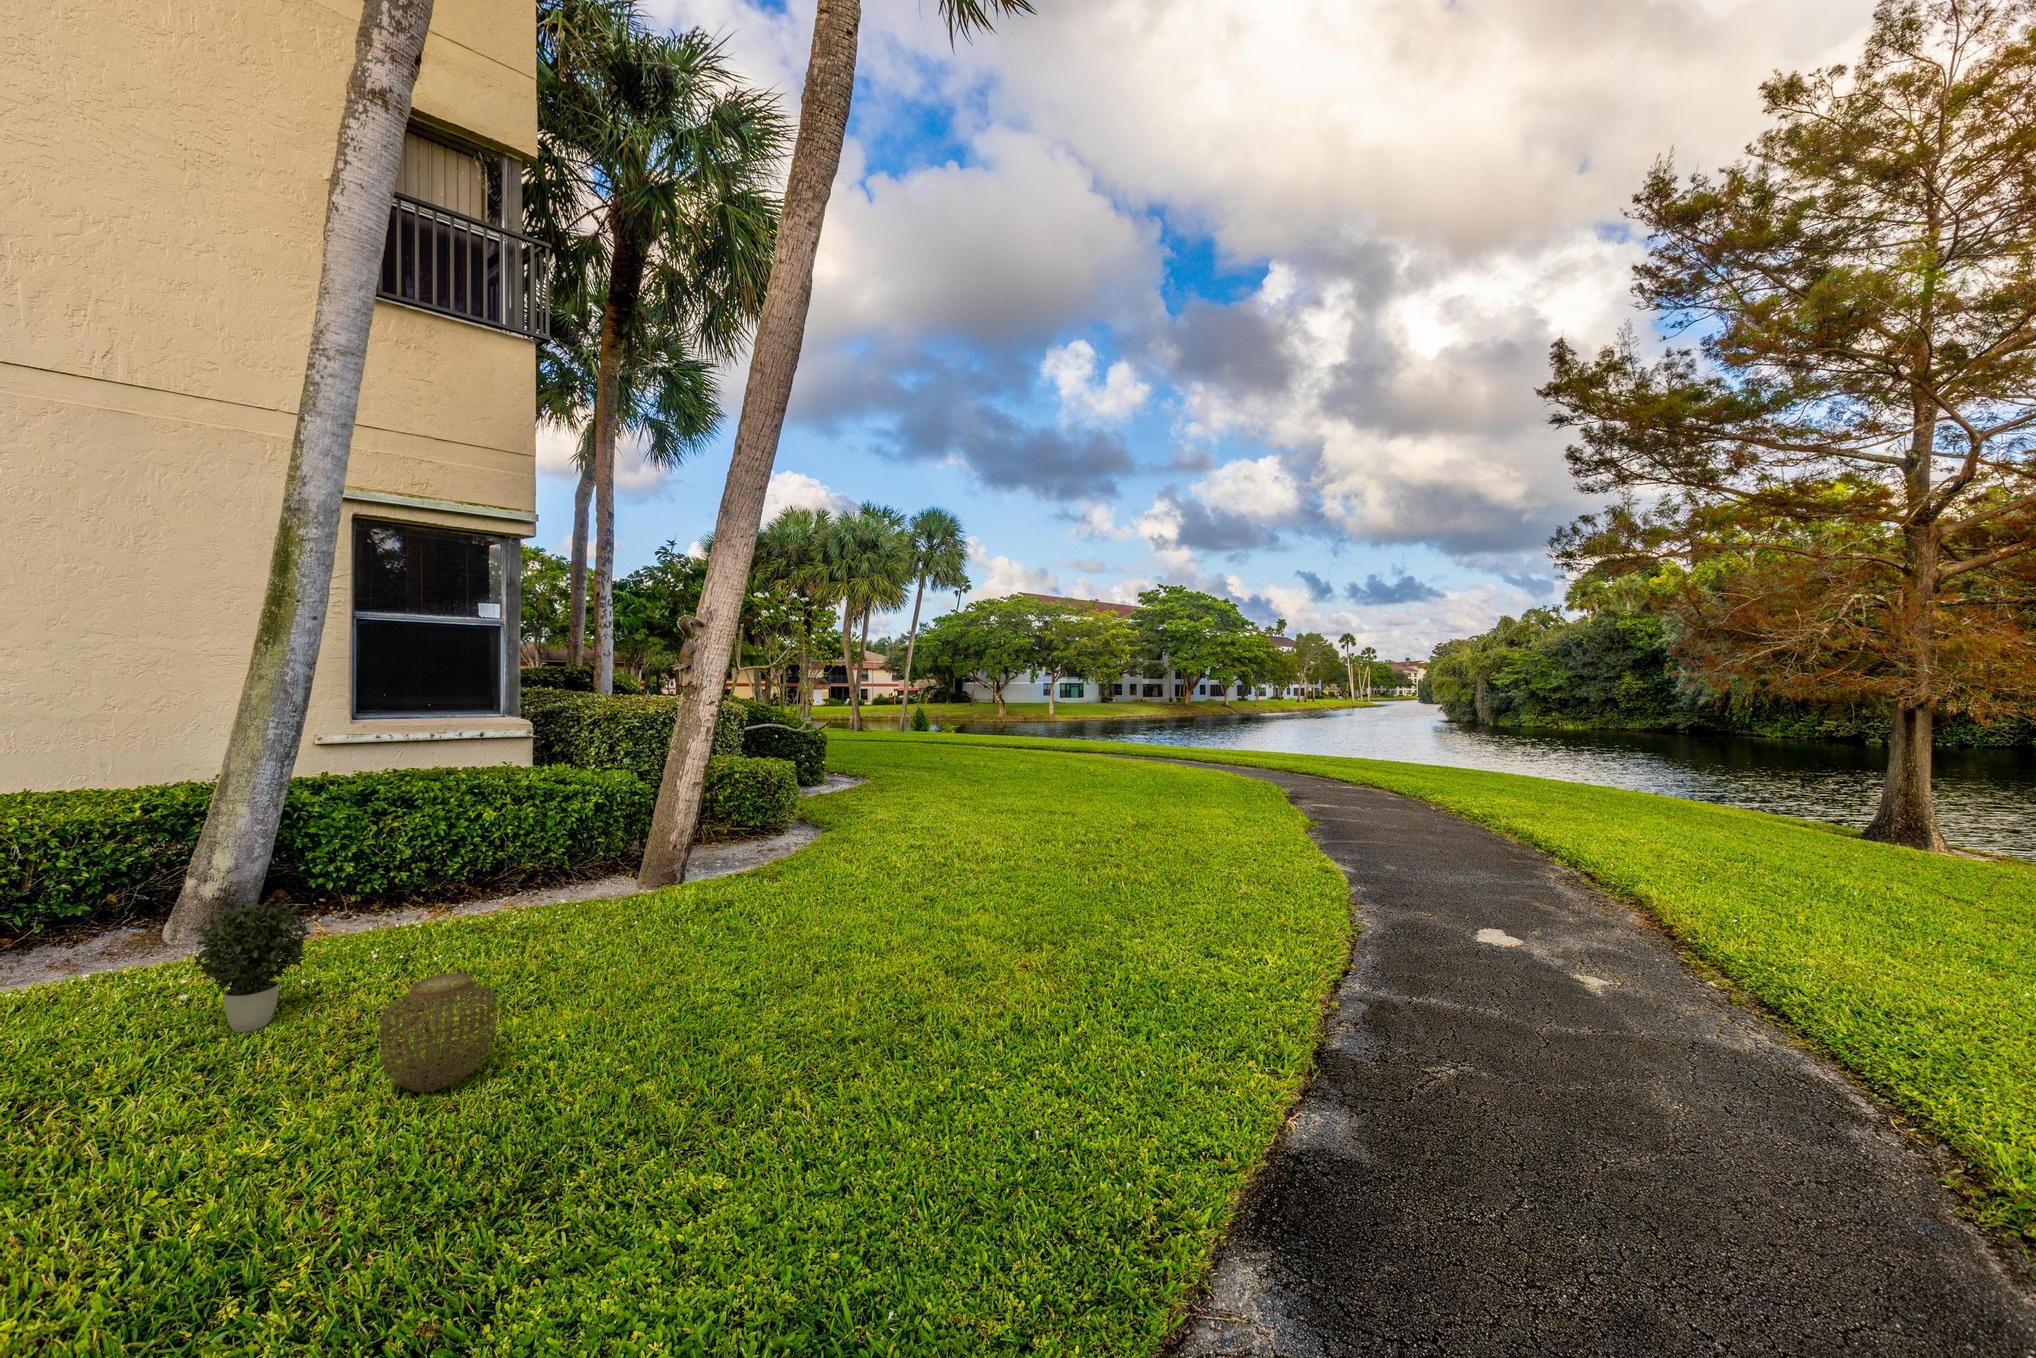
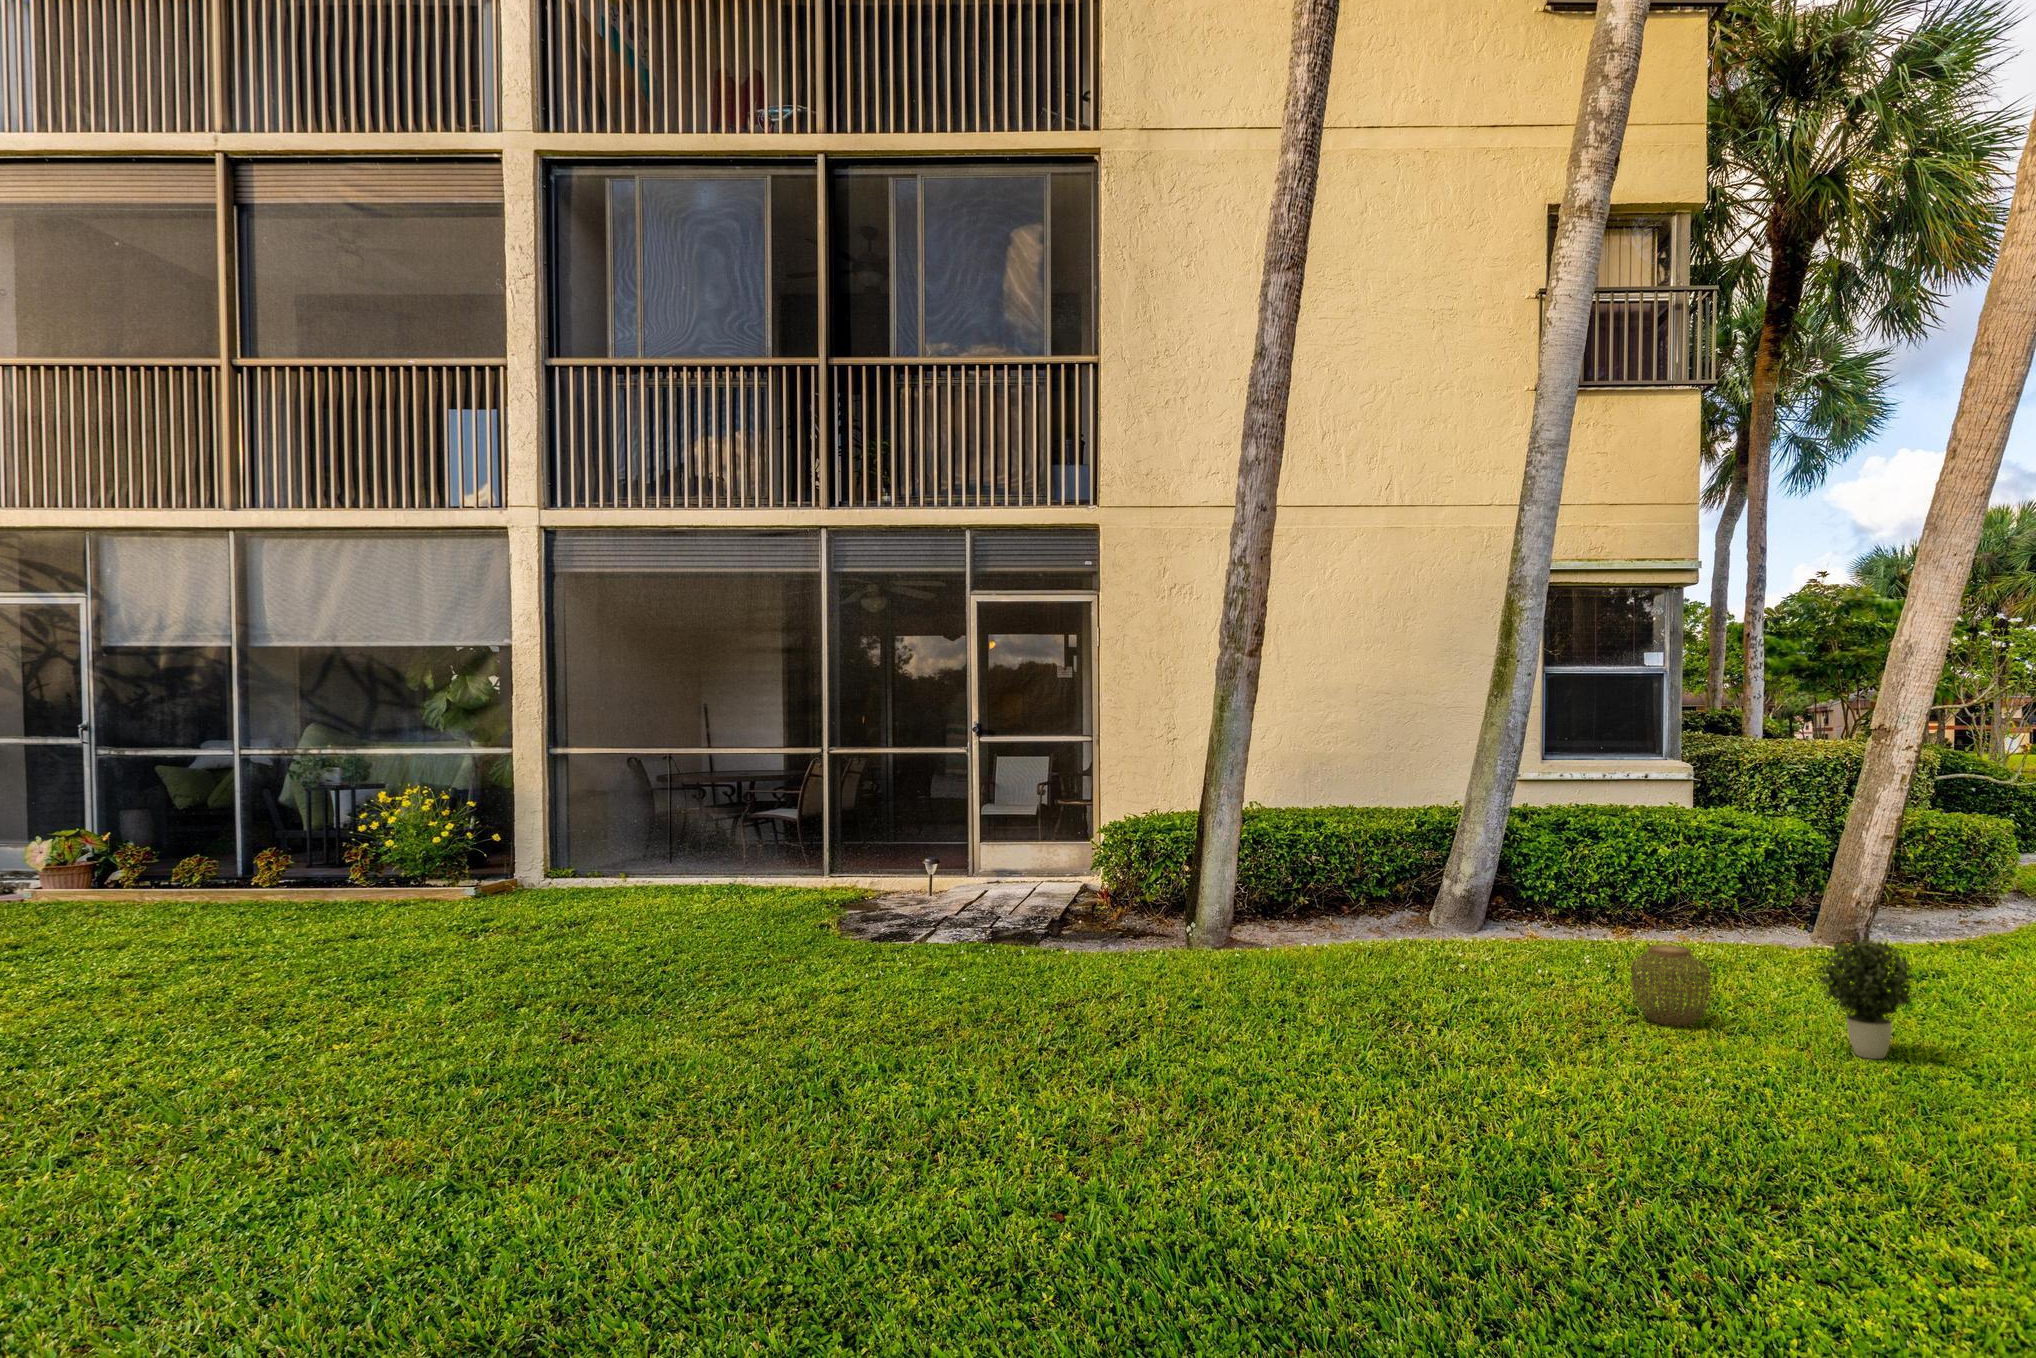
potted plant: present [194,901,311,1032] -> present [1819,939,1917,1059]

